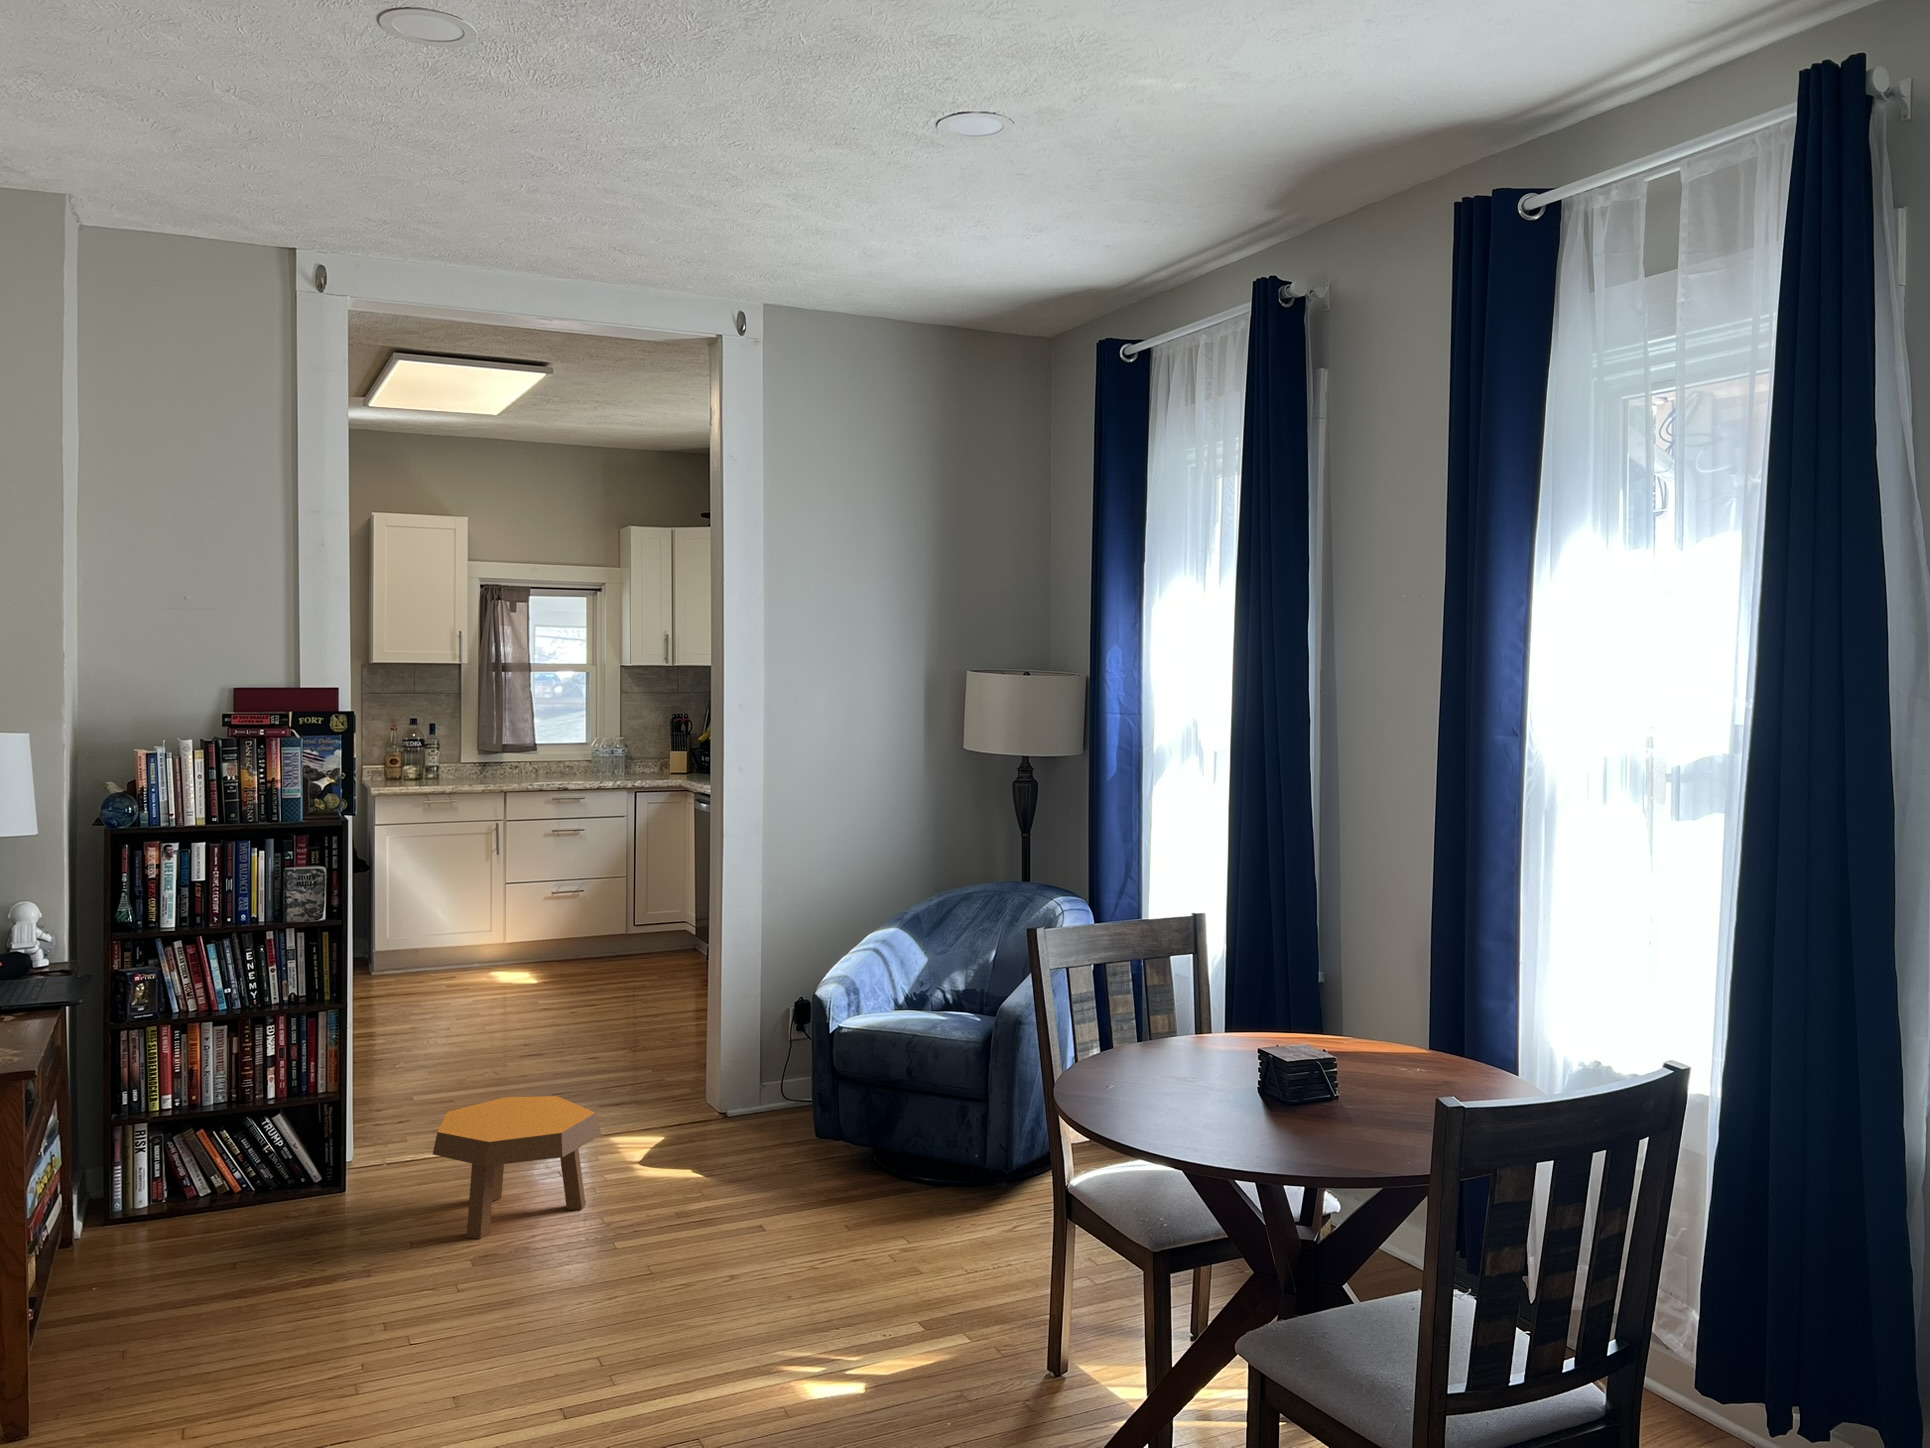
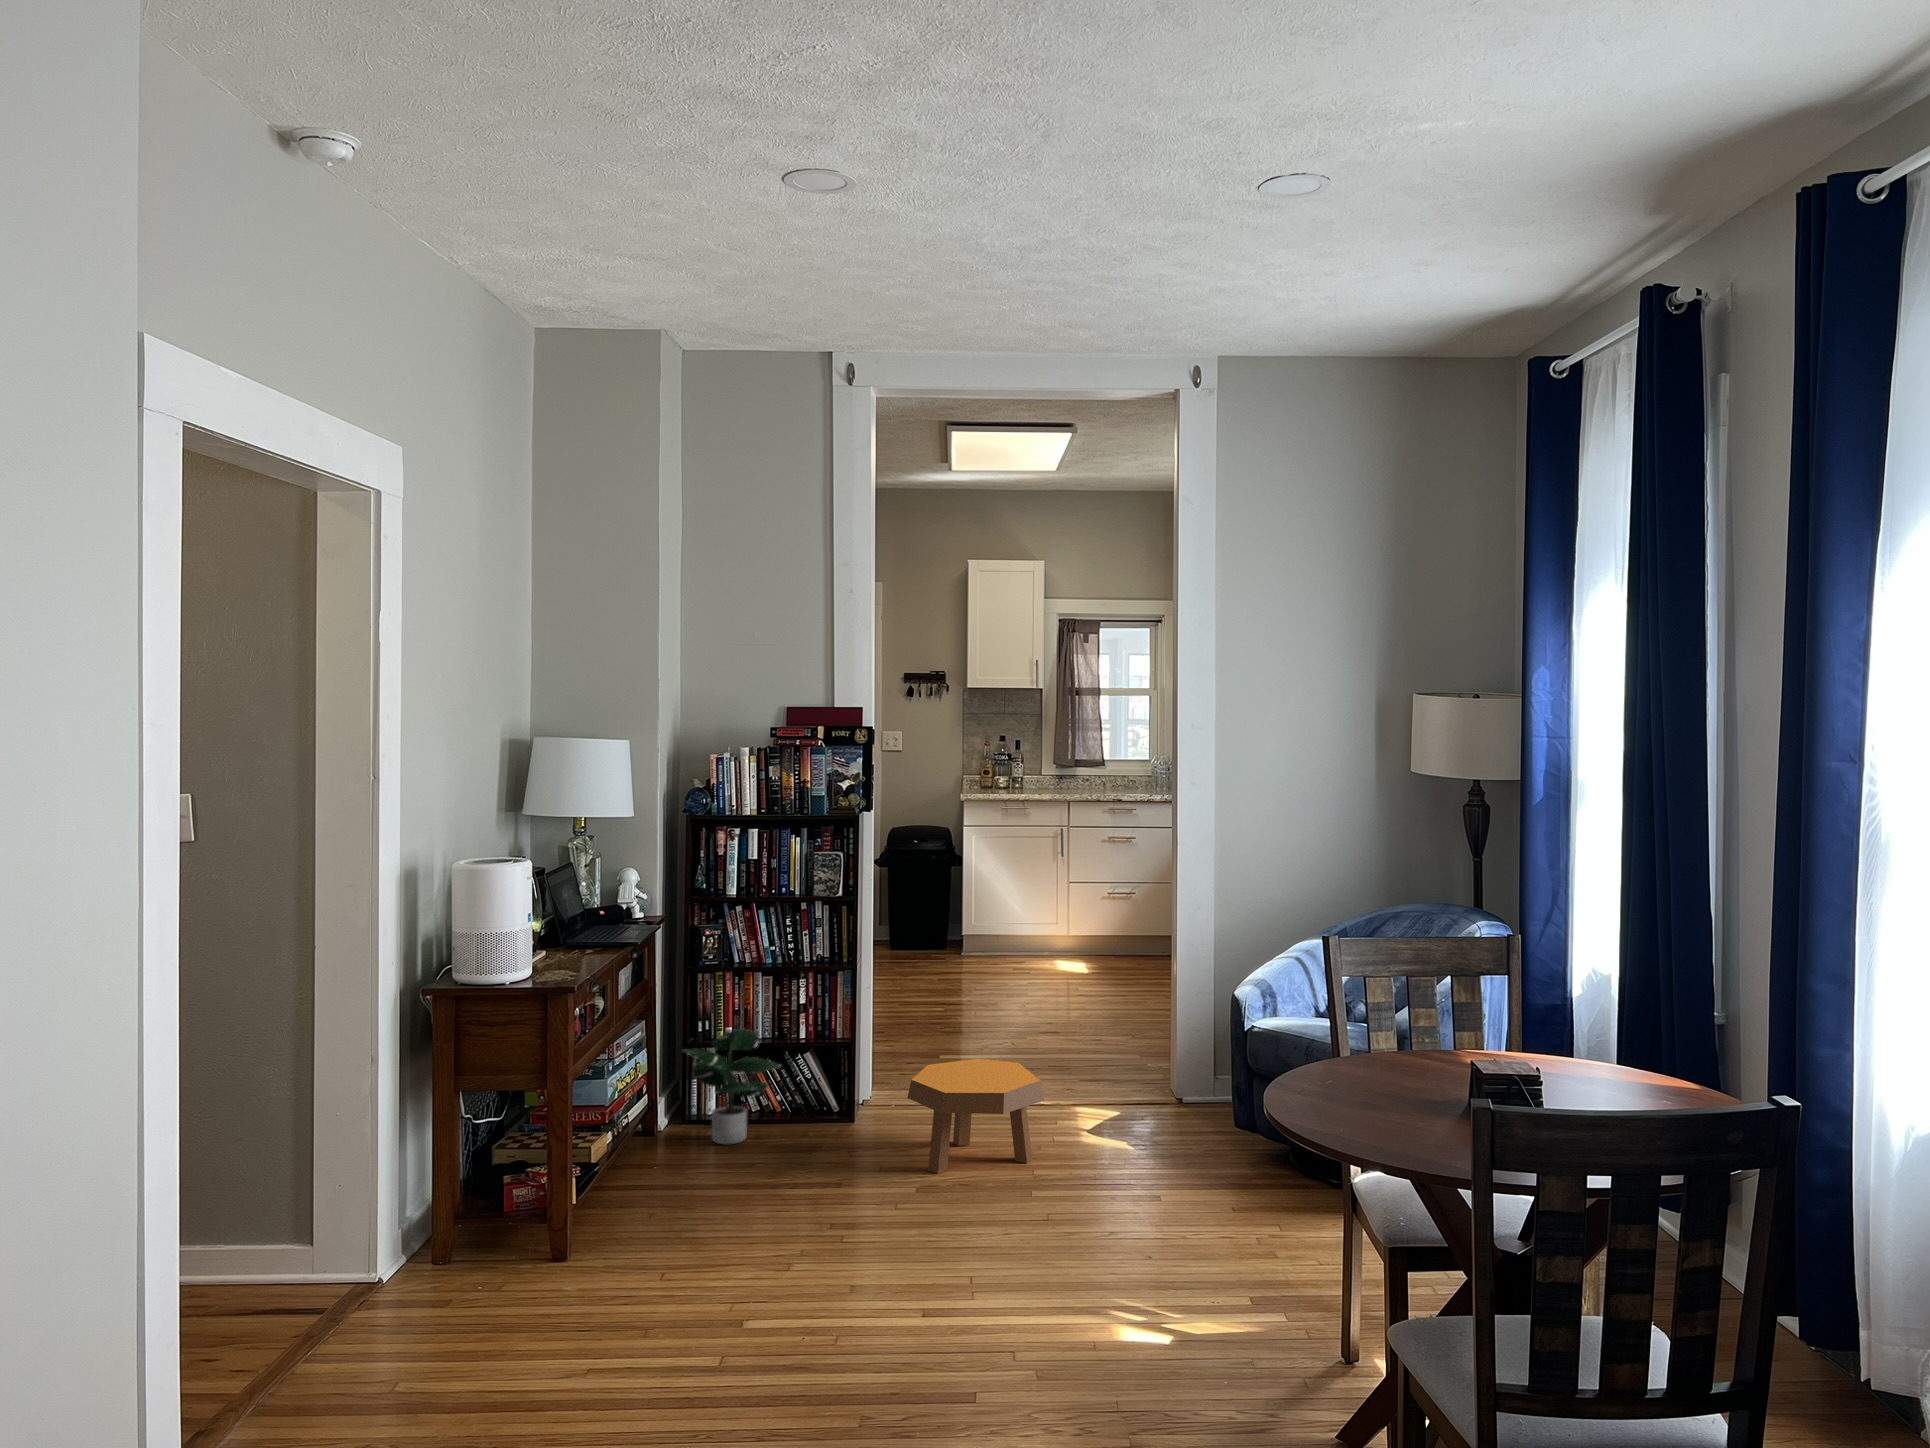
potted plant: none [110,1096,253,1247] -> present [683,1029,780,1145]

